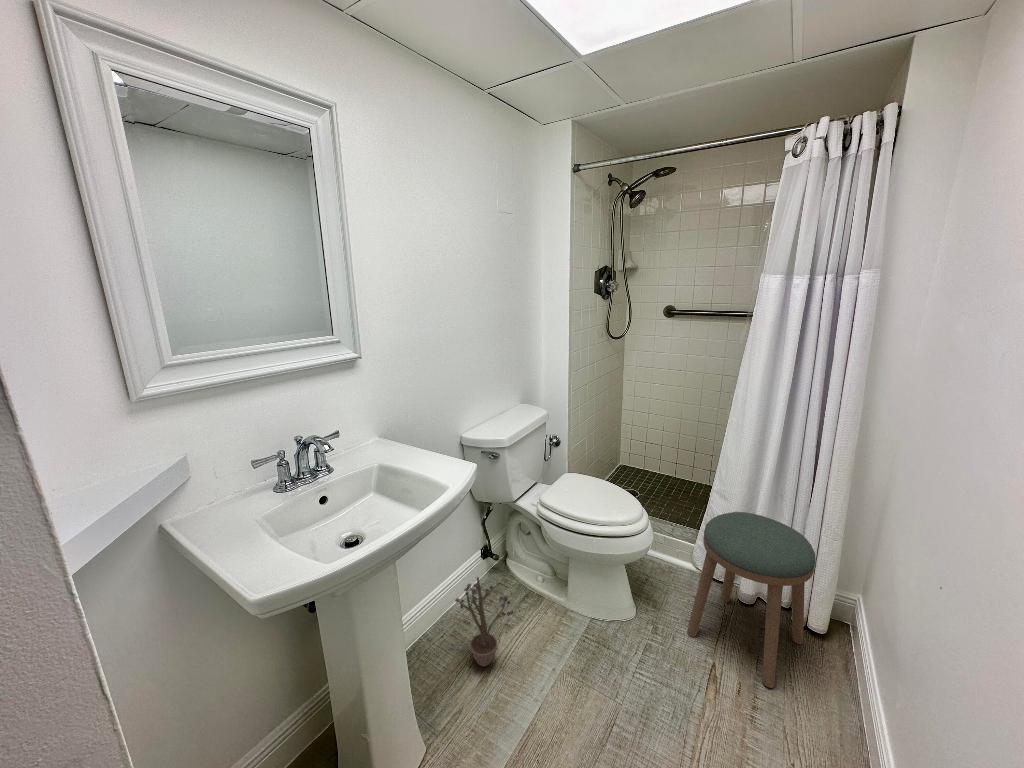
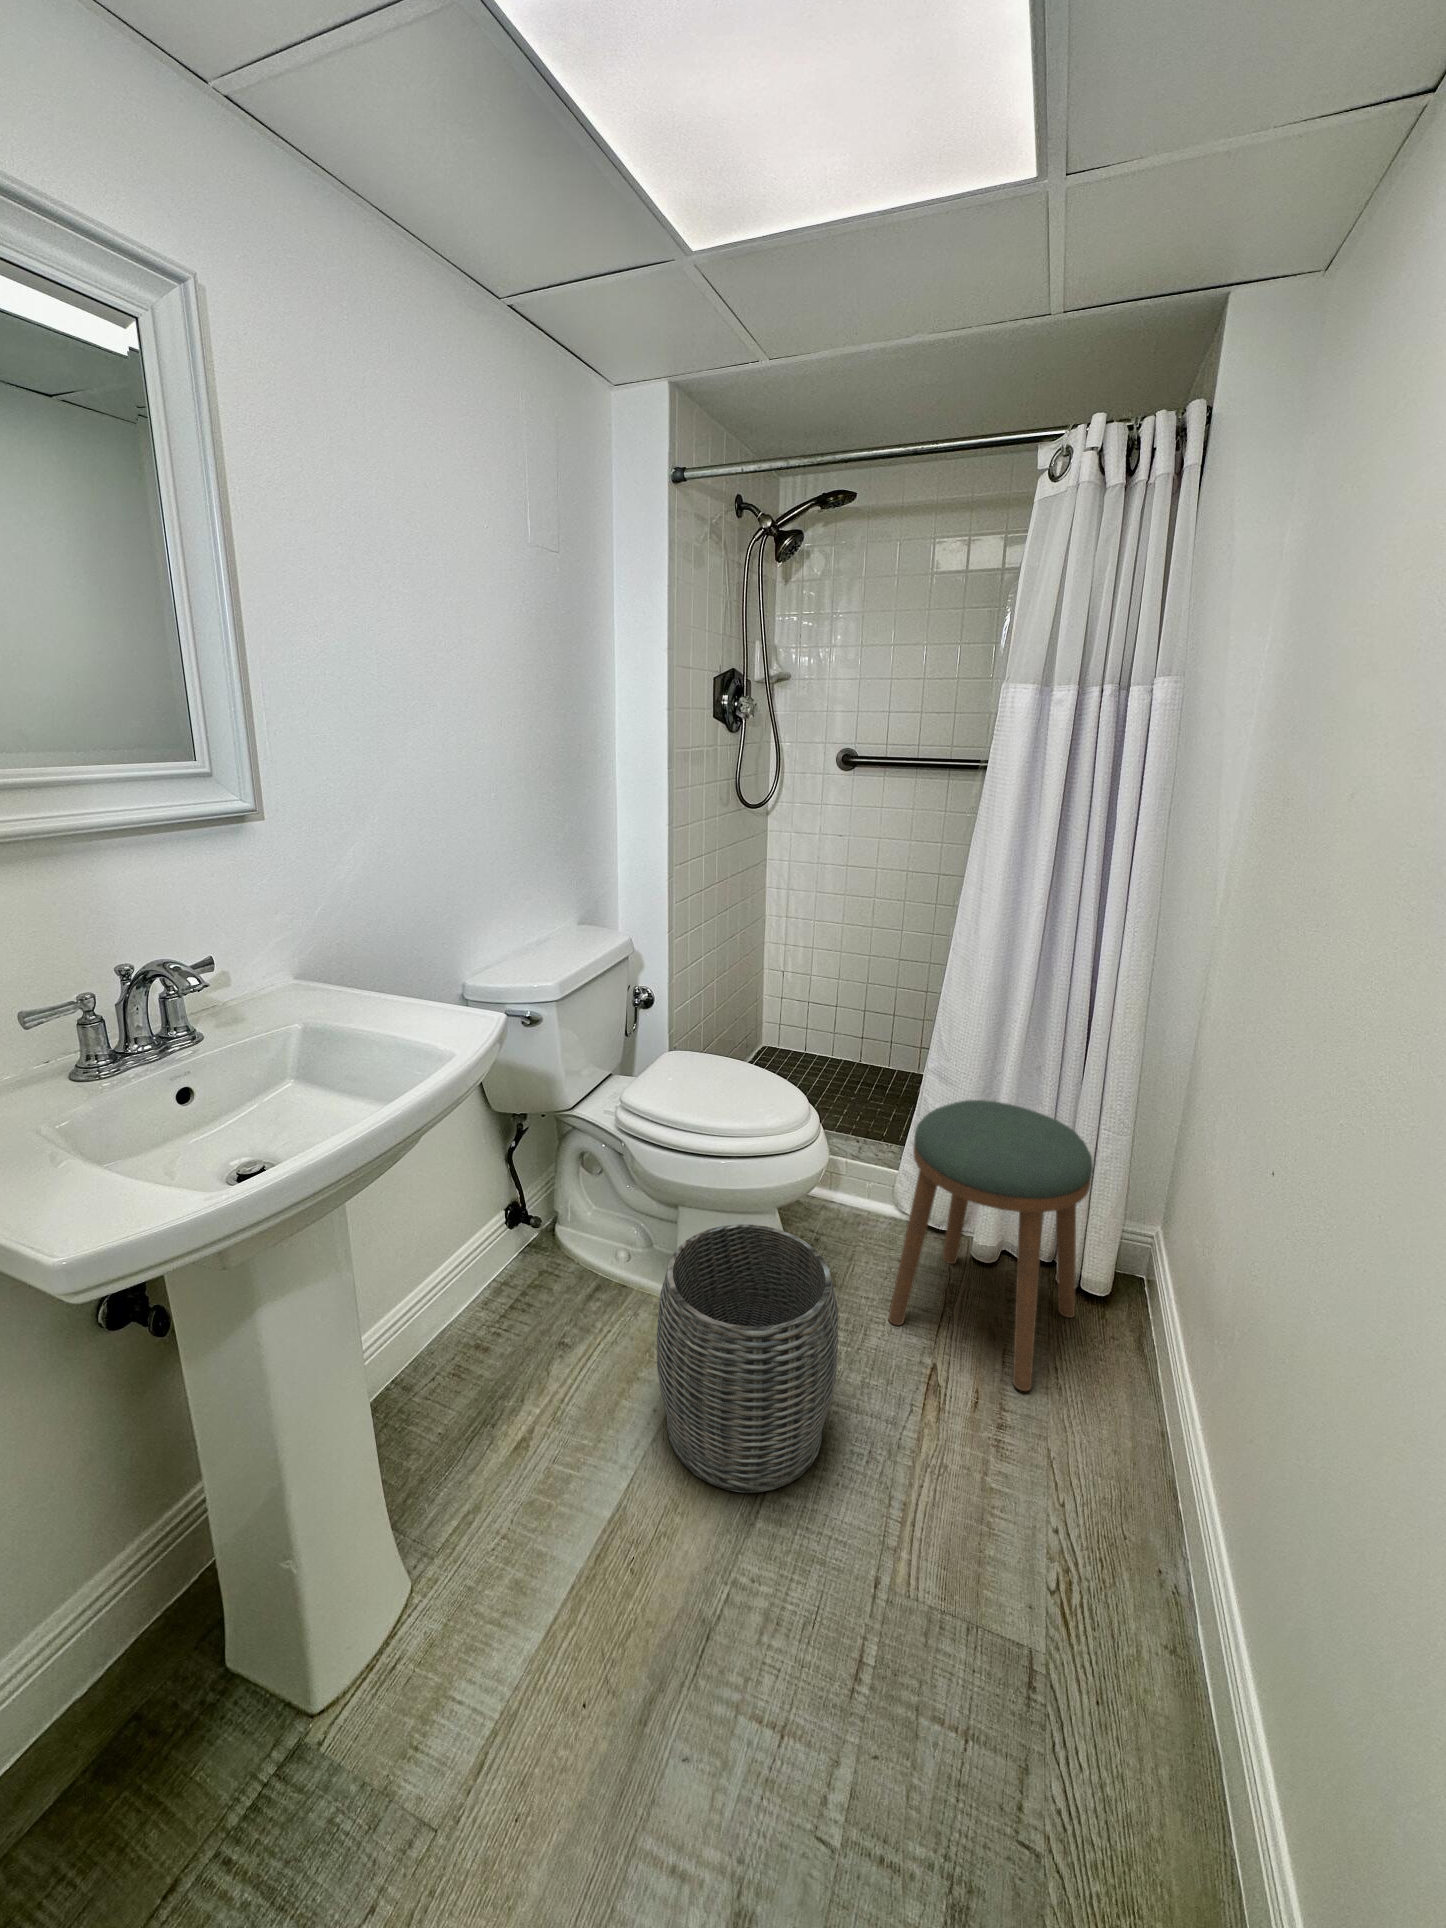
woven basket: none [555,575,656,727] -> present [657,1224,838,1492]
decorative plant: present [448,577,513,666] -> none [445,1246,577,1420]

